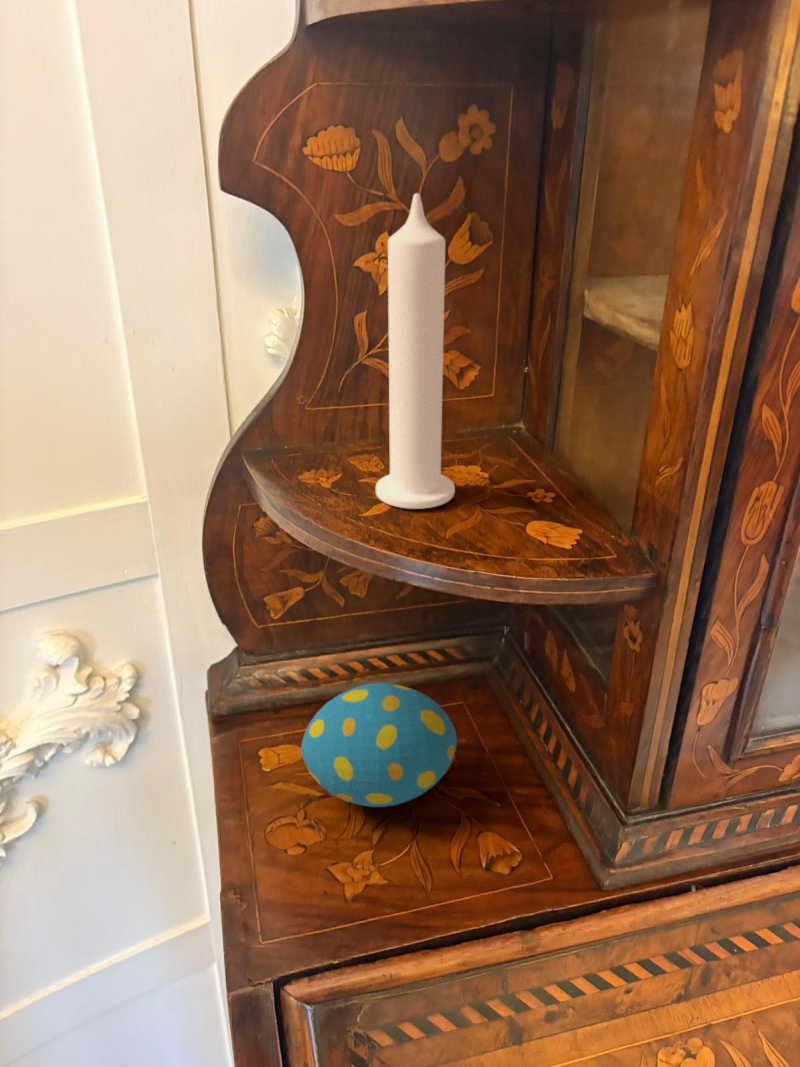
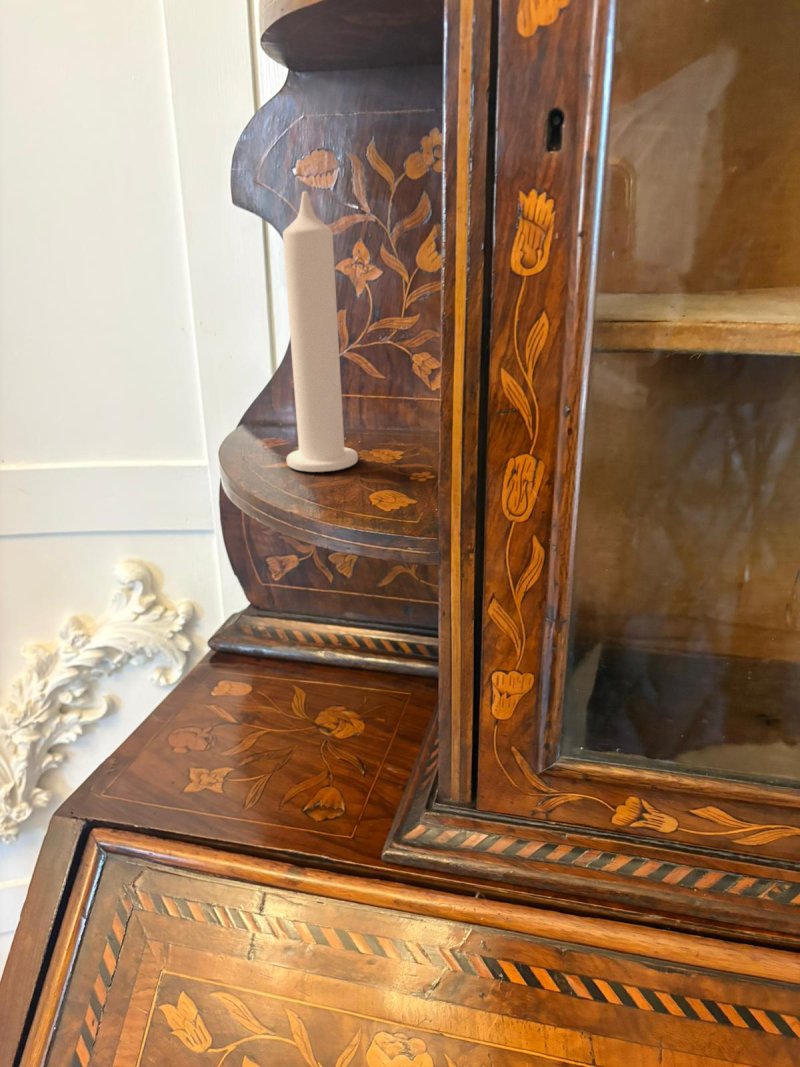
decorative egg: present [301,683,457,807] -> none [211,634,346,744]

